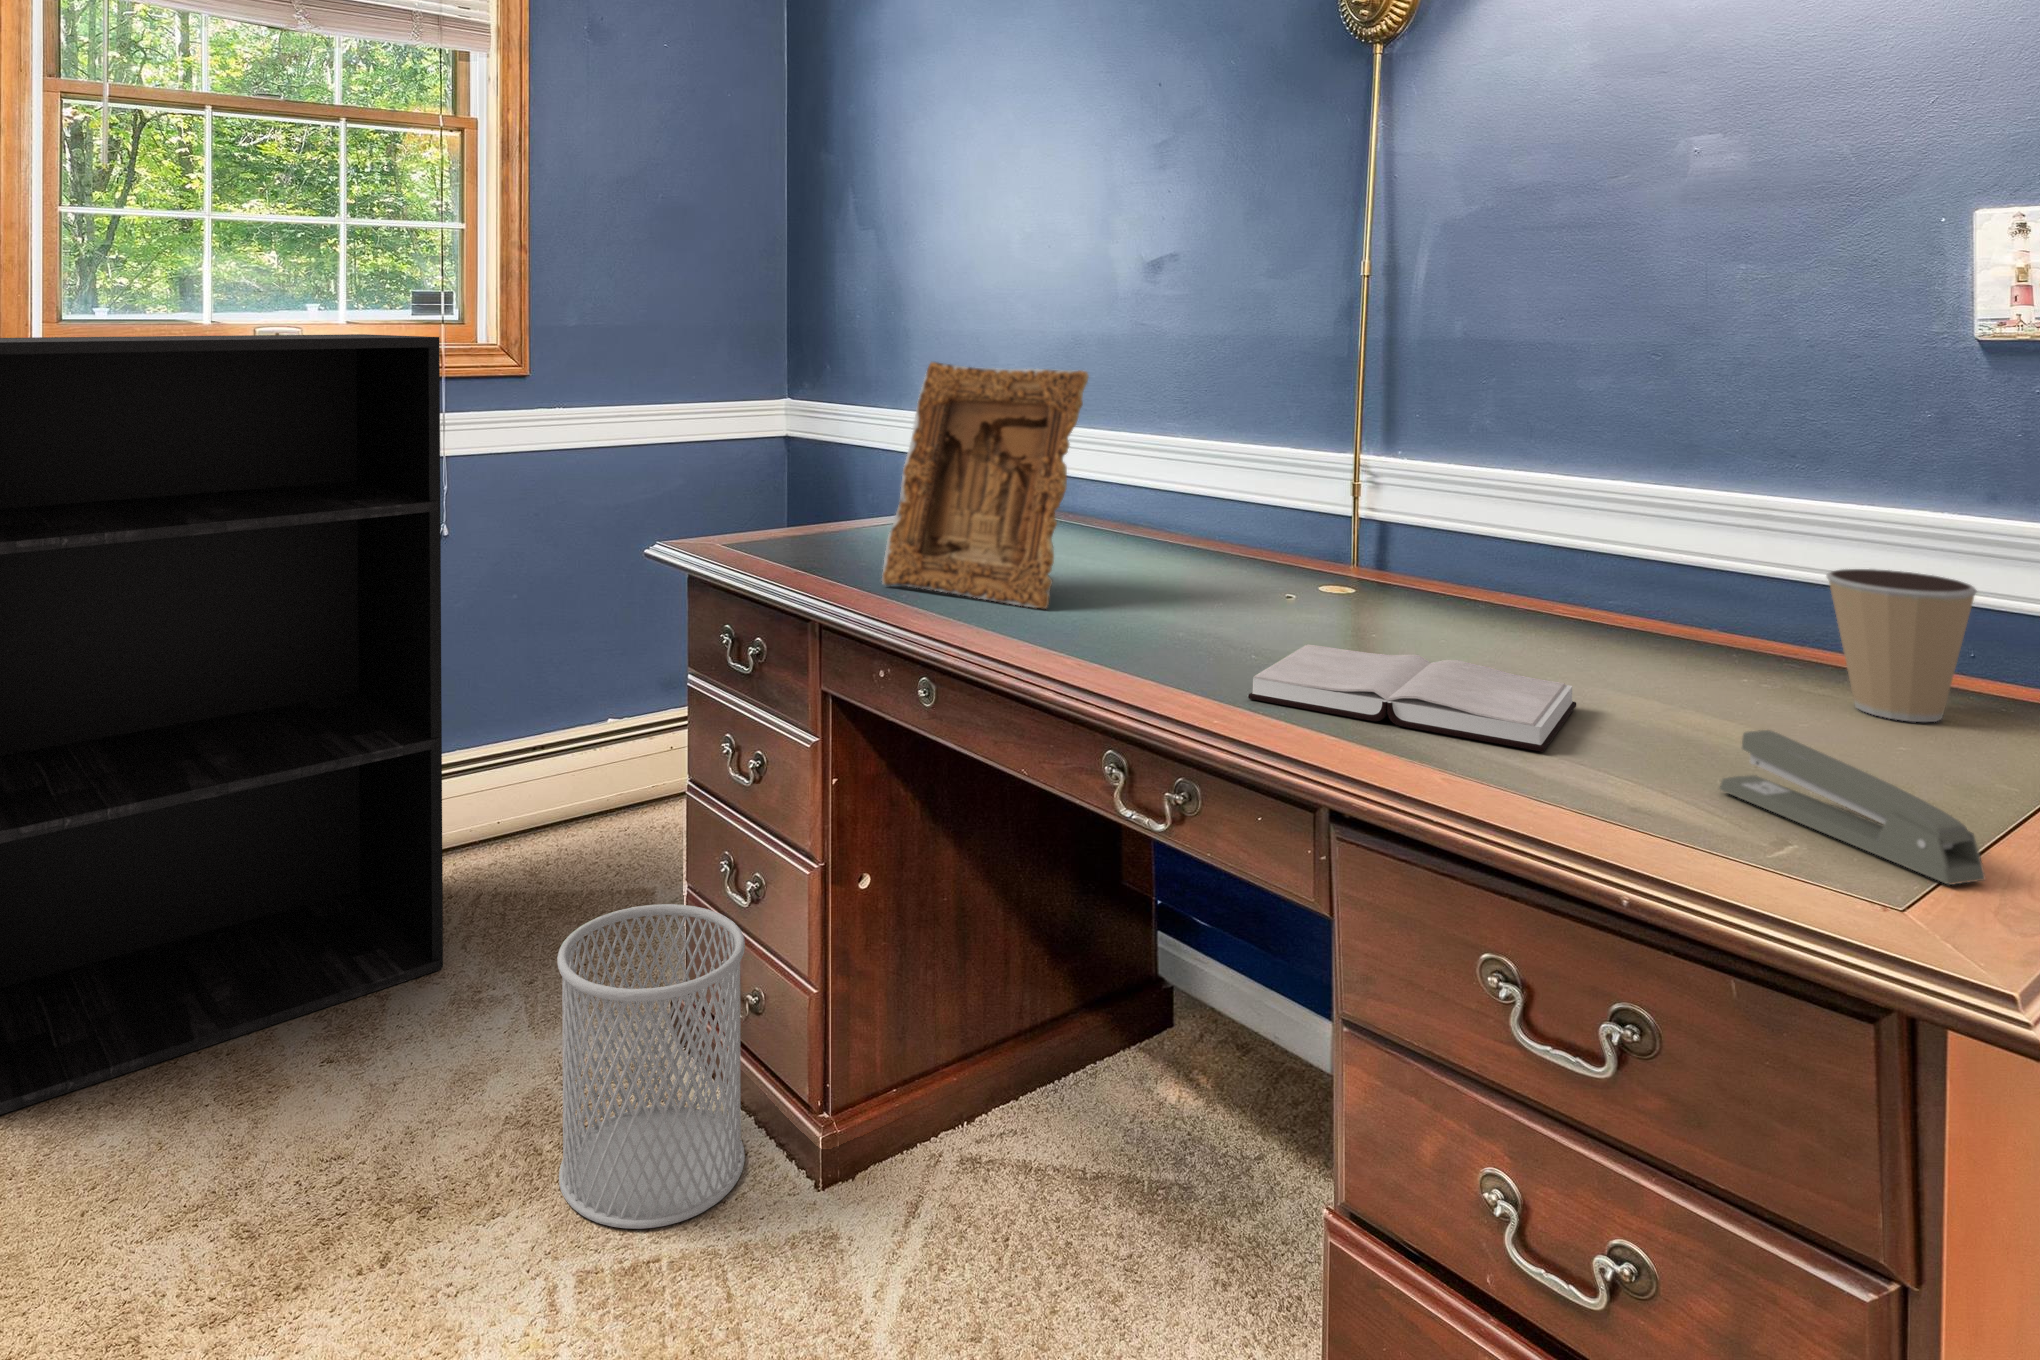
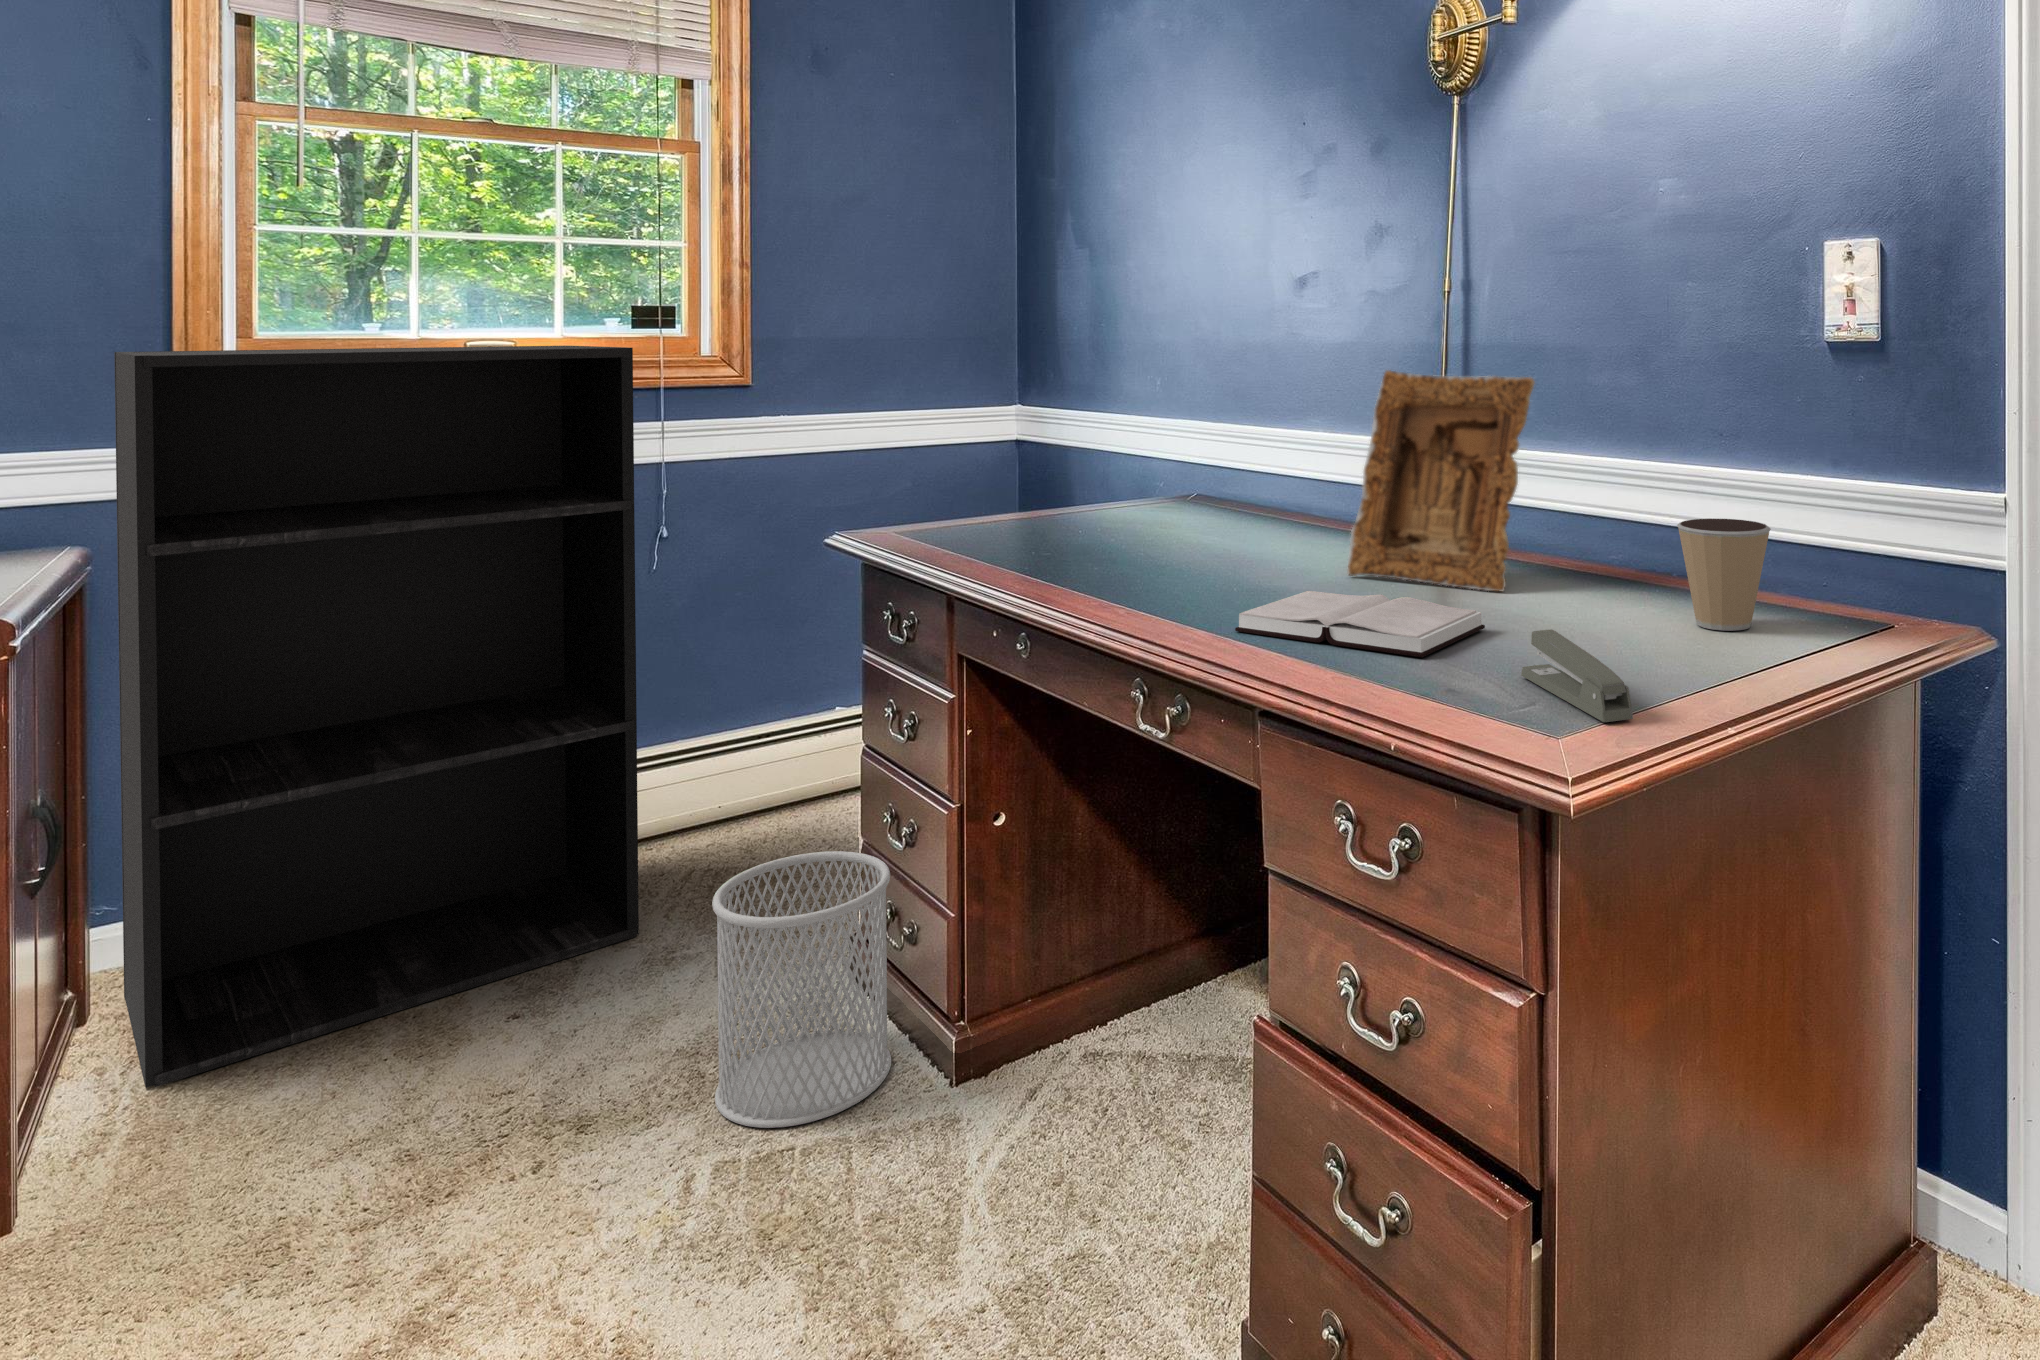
picture frame: present [882,362,1089,608] -> present [1347,370,1534,592]

